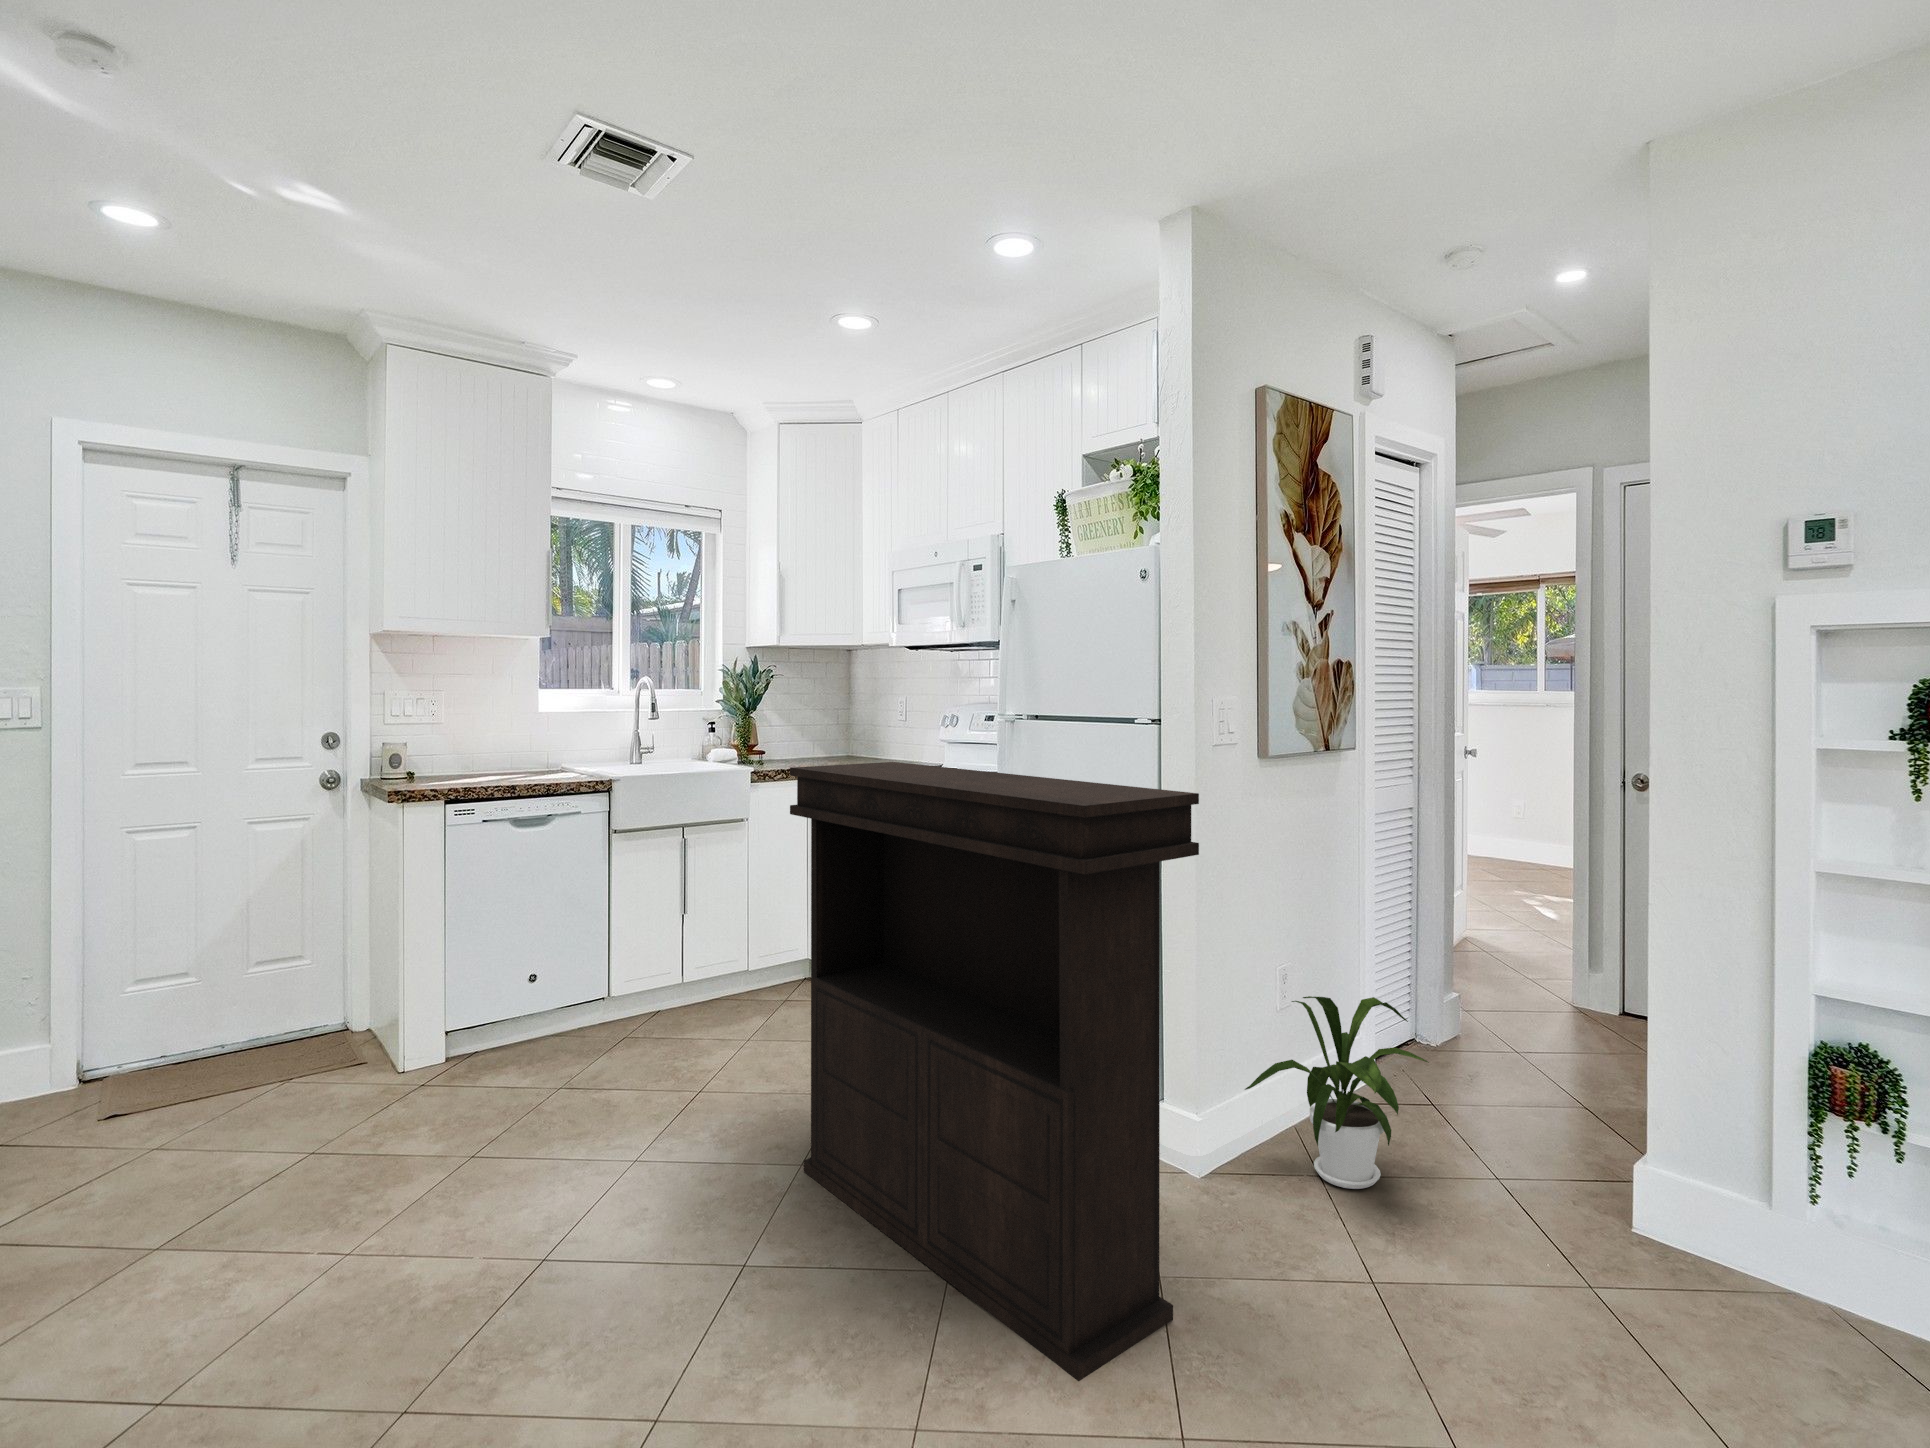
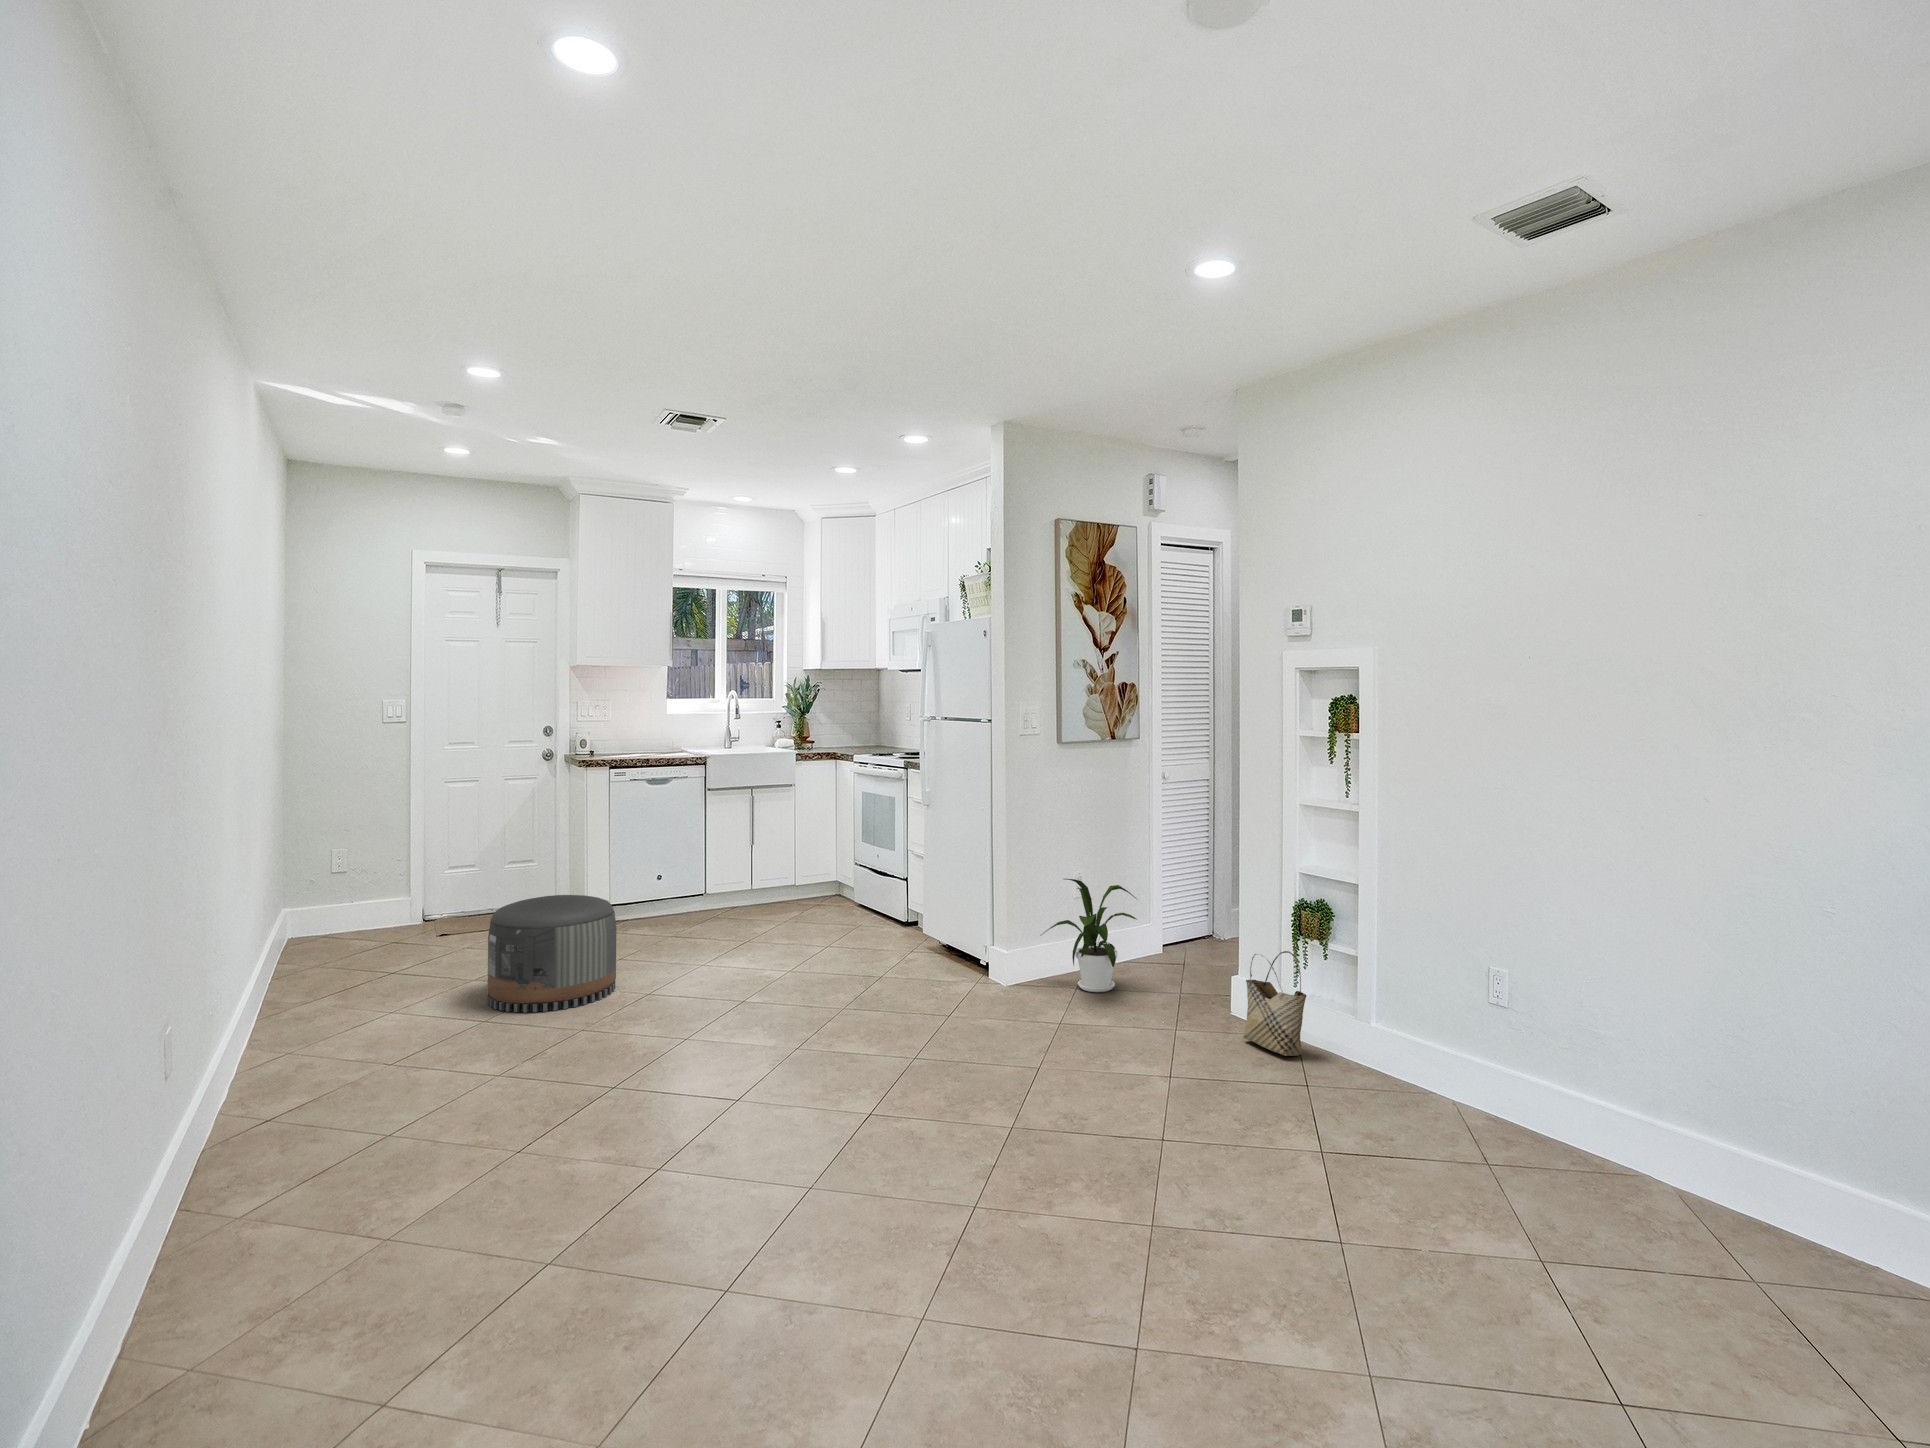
console table: present [790,762,1199,1381] -> none [786,743,960,1037]
pouf: none [178,1066,469,1362] -> present [487,895,616,1012]
woven basket: none [1736,1150,1907,1374] -> present [1243,951,1306,1056]

